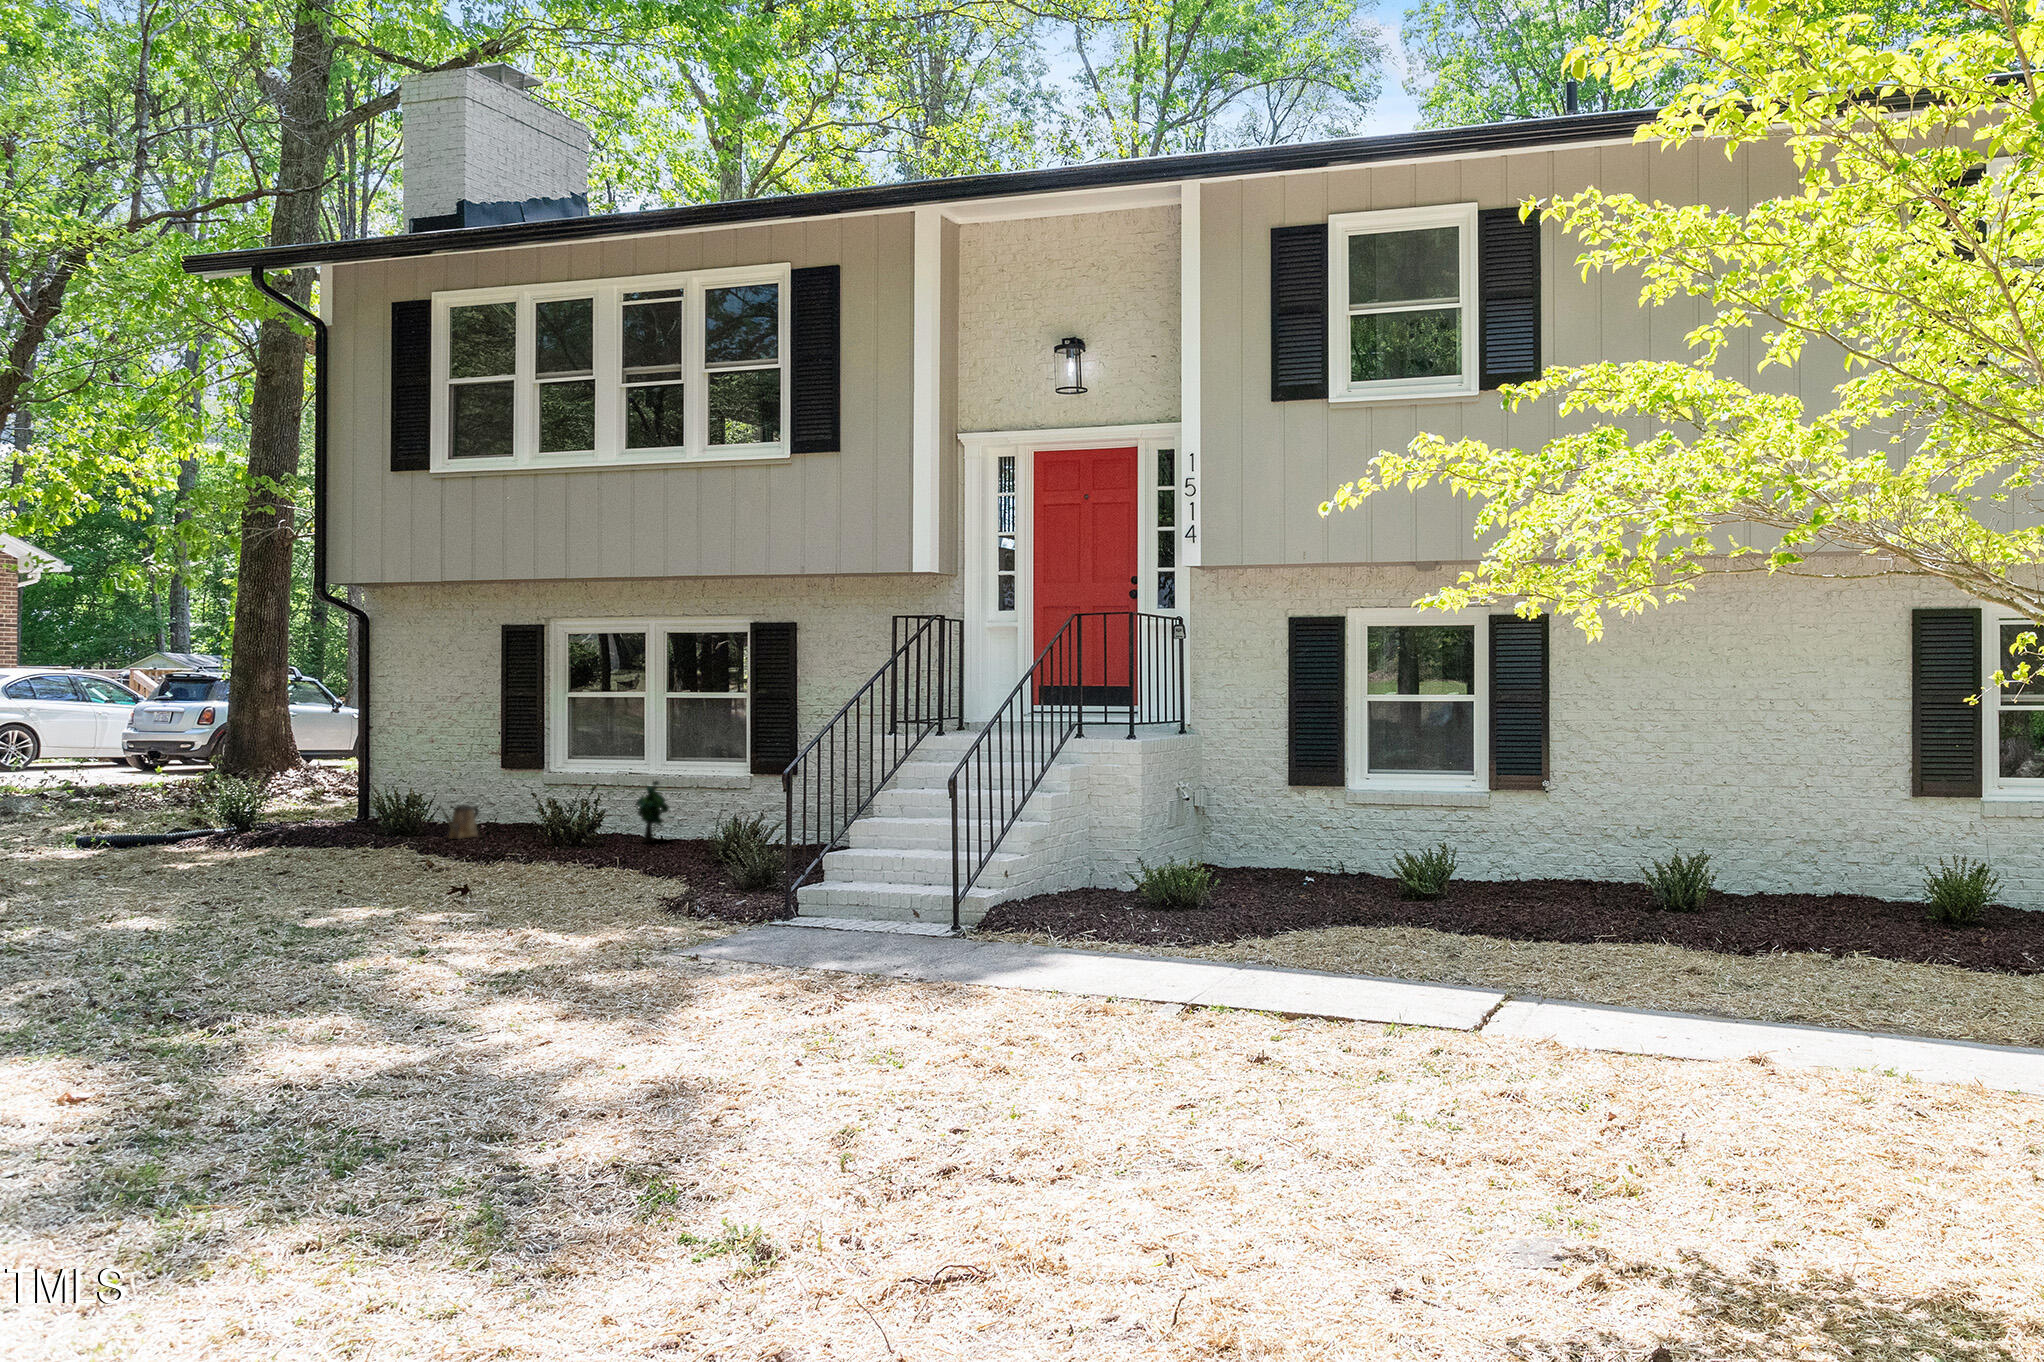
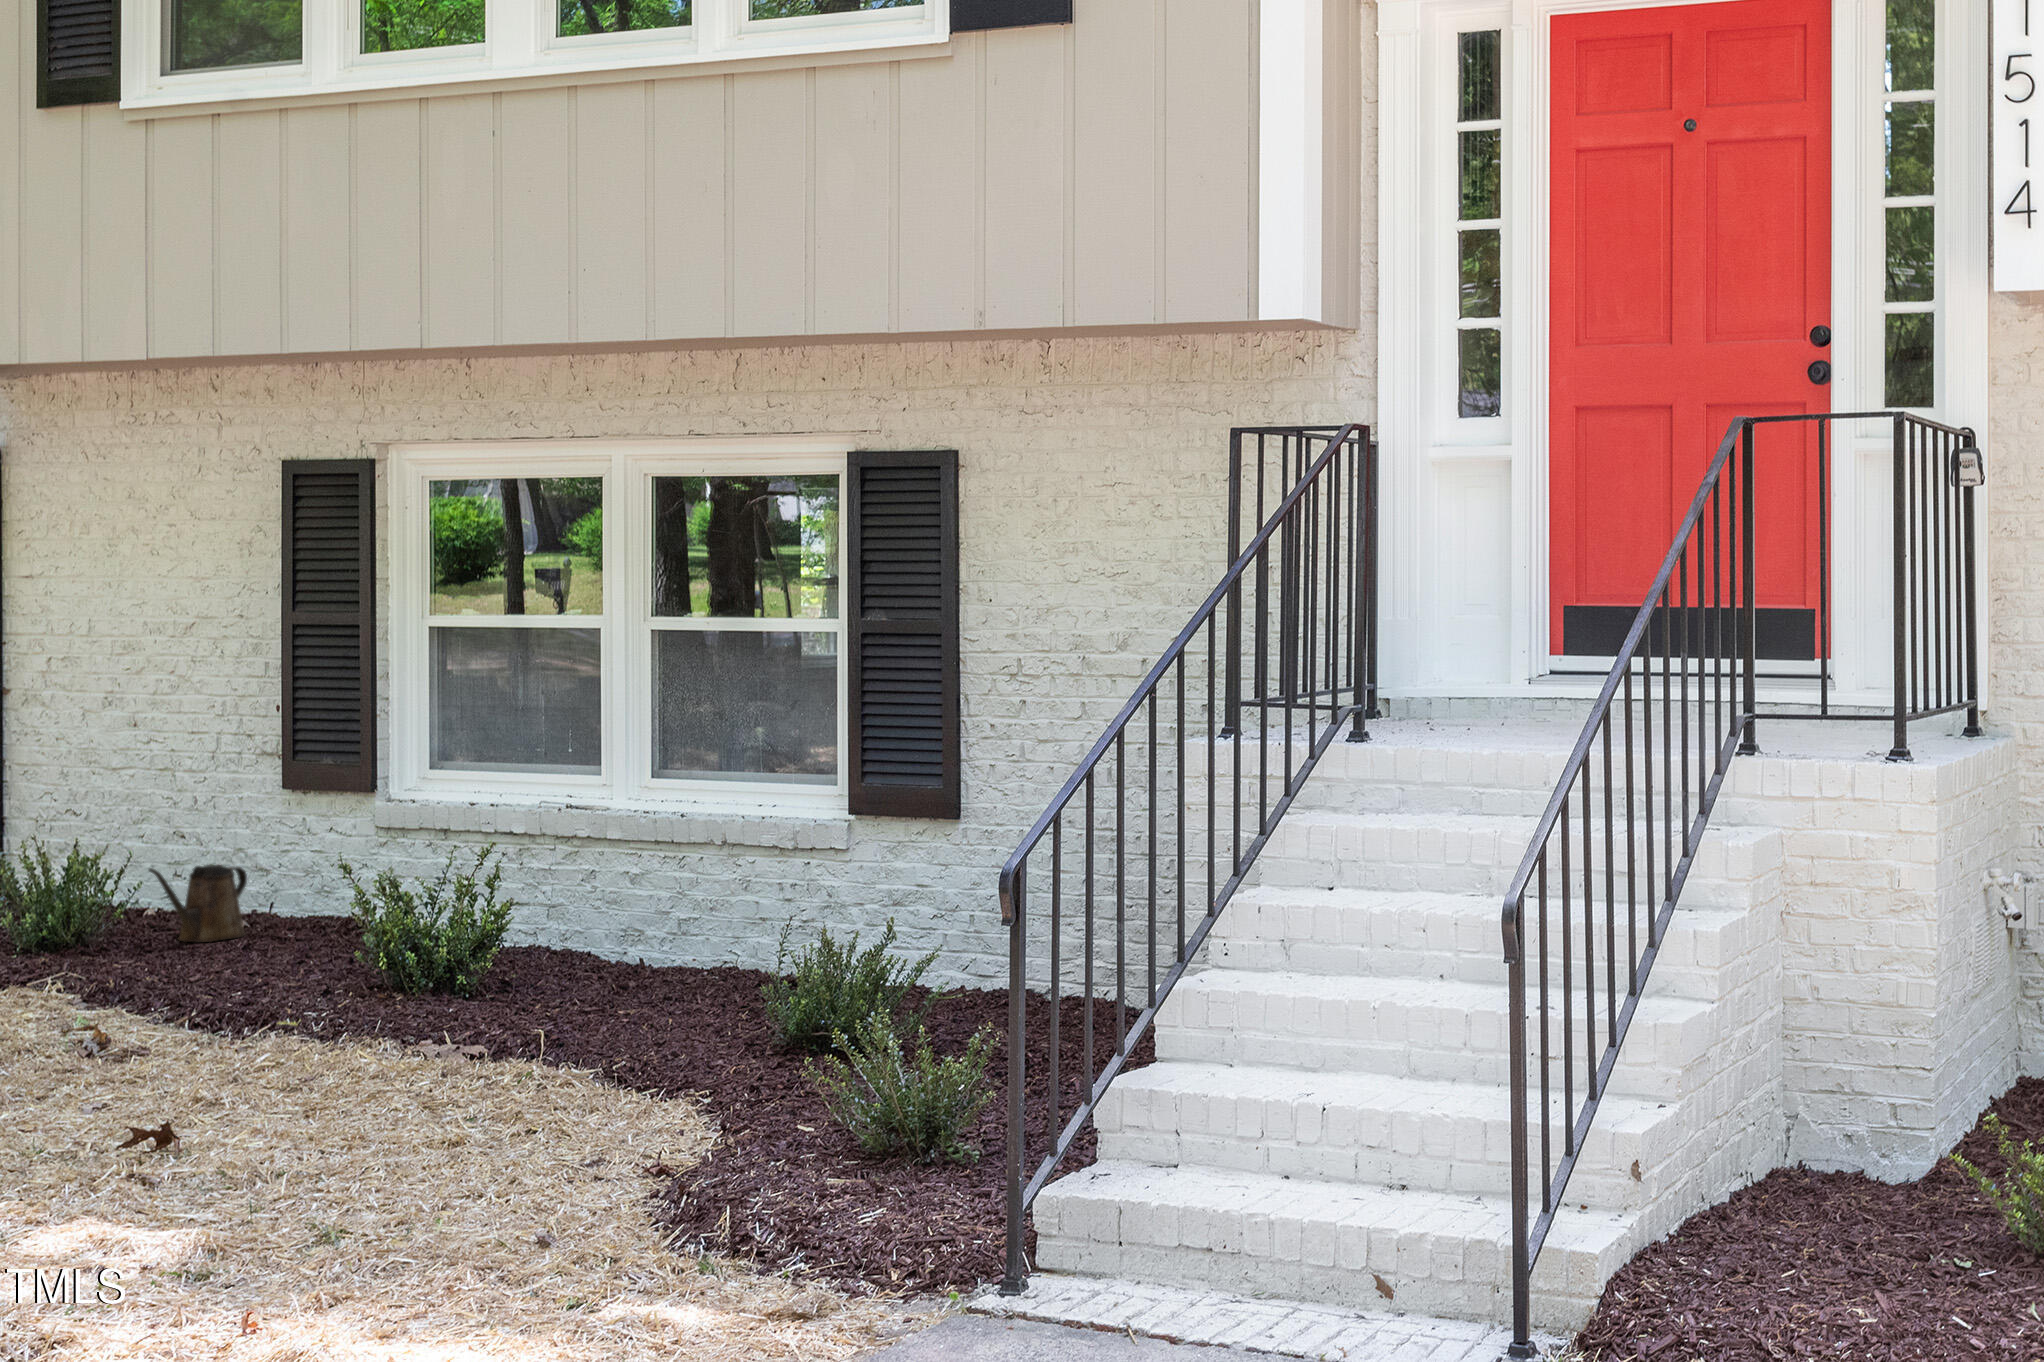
decorative plant: present [636,781,669,842] -> none [577,822,664,967]

